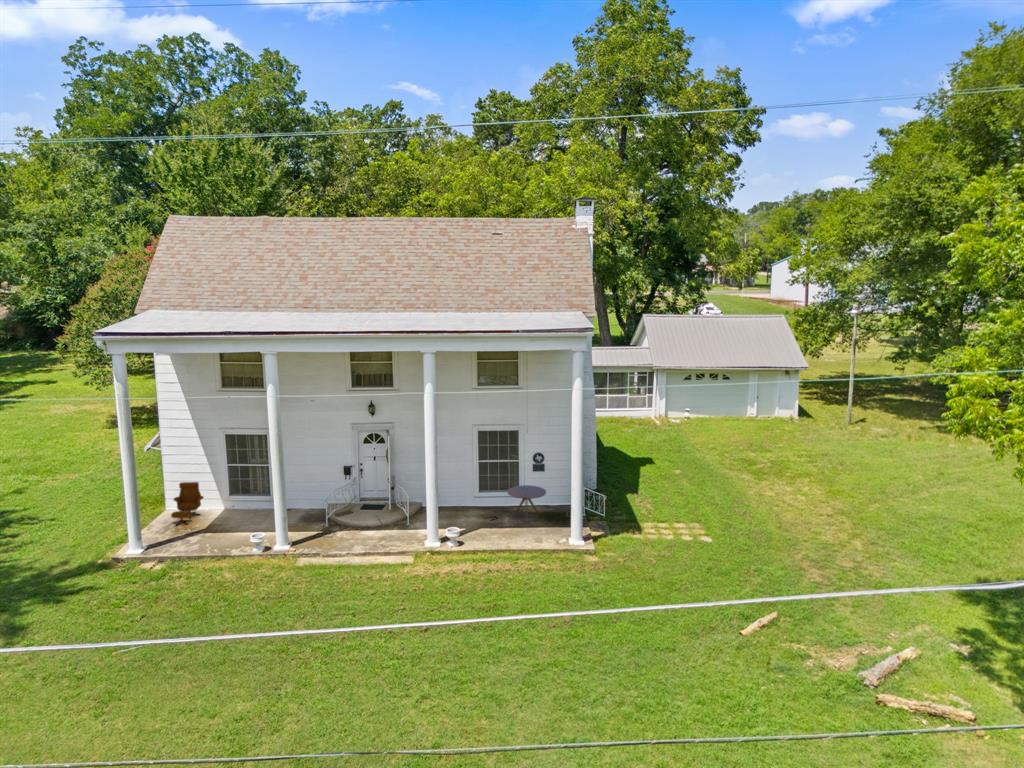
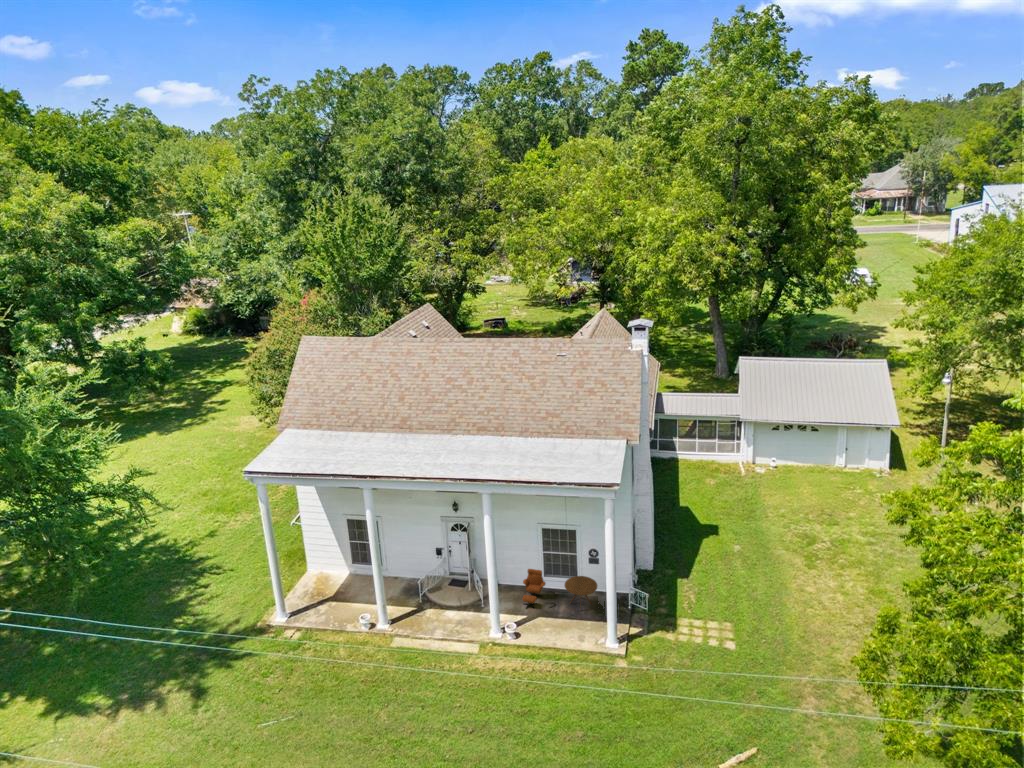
lounge chair: present [171,482,204,526] -> present [523,569,545,608]

